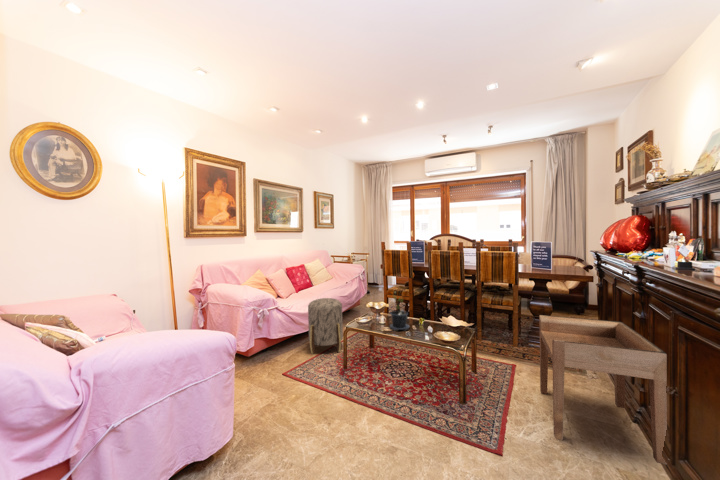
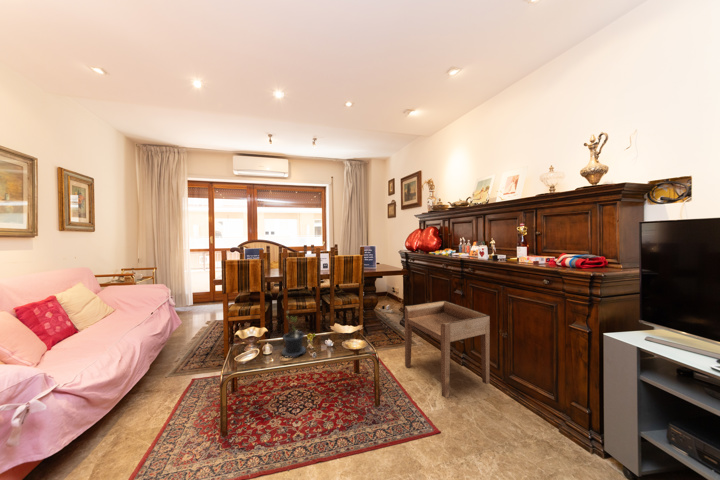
ottoman: present [308,298,343,354] -> none [121,340,193,444]

